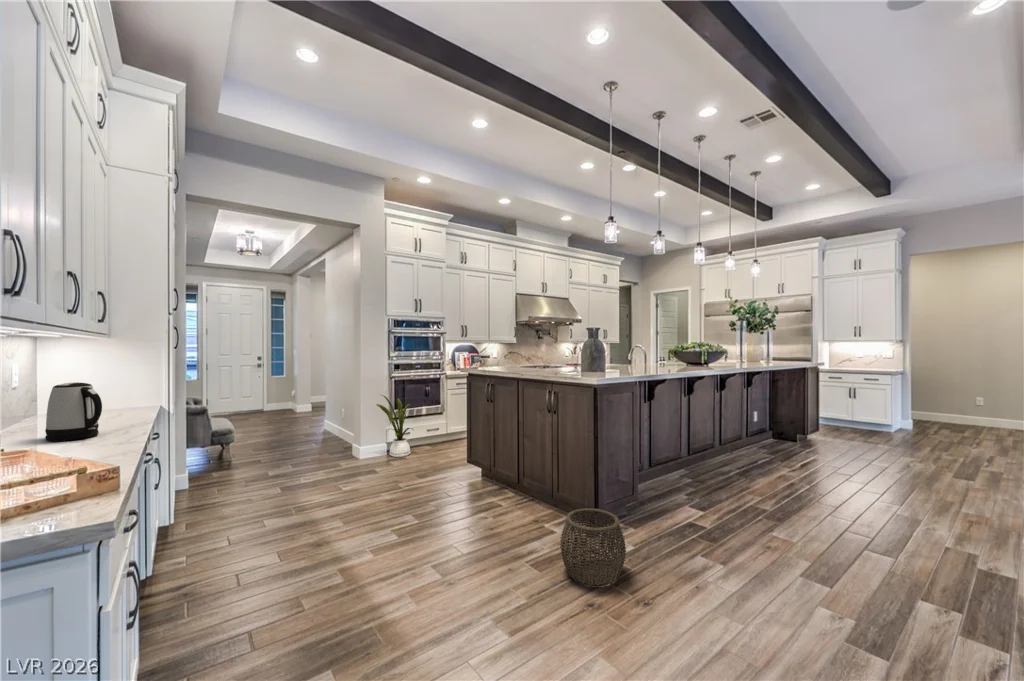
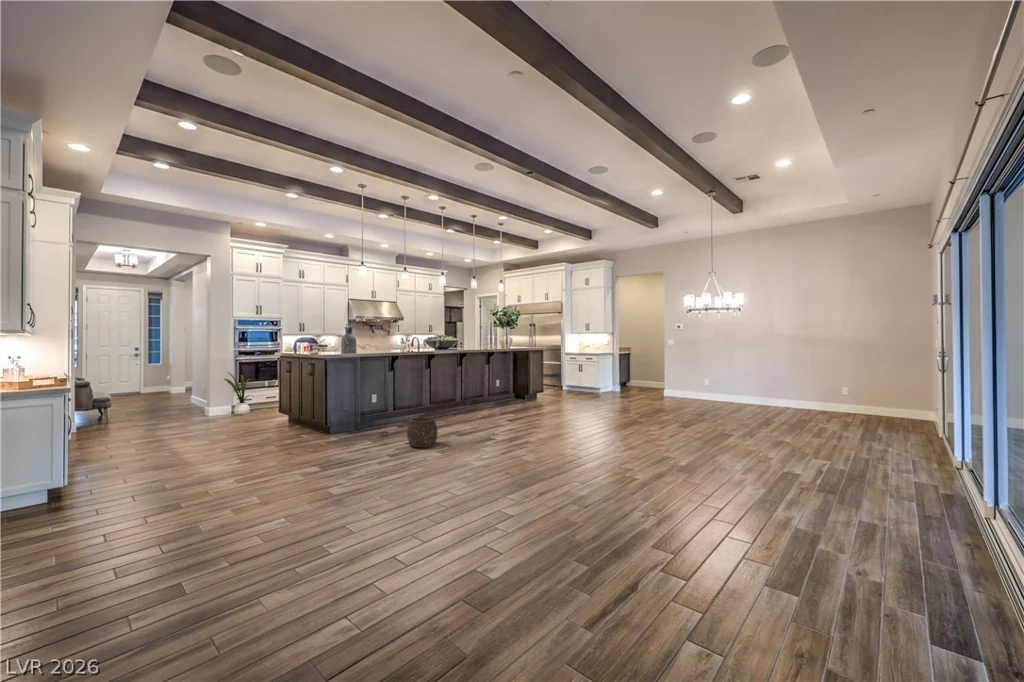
kettle: present [45,382,102,441] -> none [22,354,48,379]
woven basket: present [560,508,626,586] -> present [407,417,438,447]

